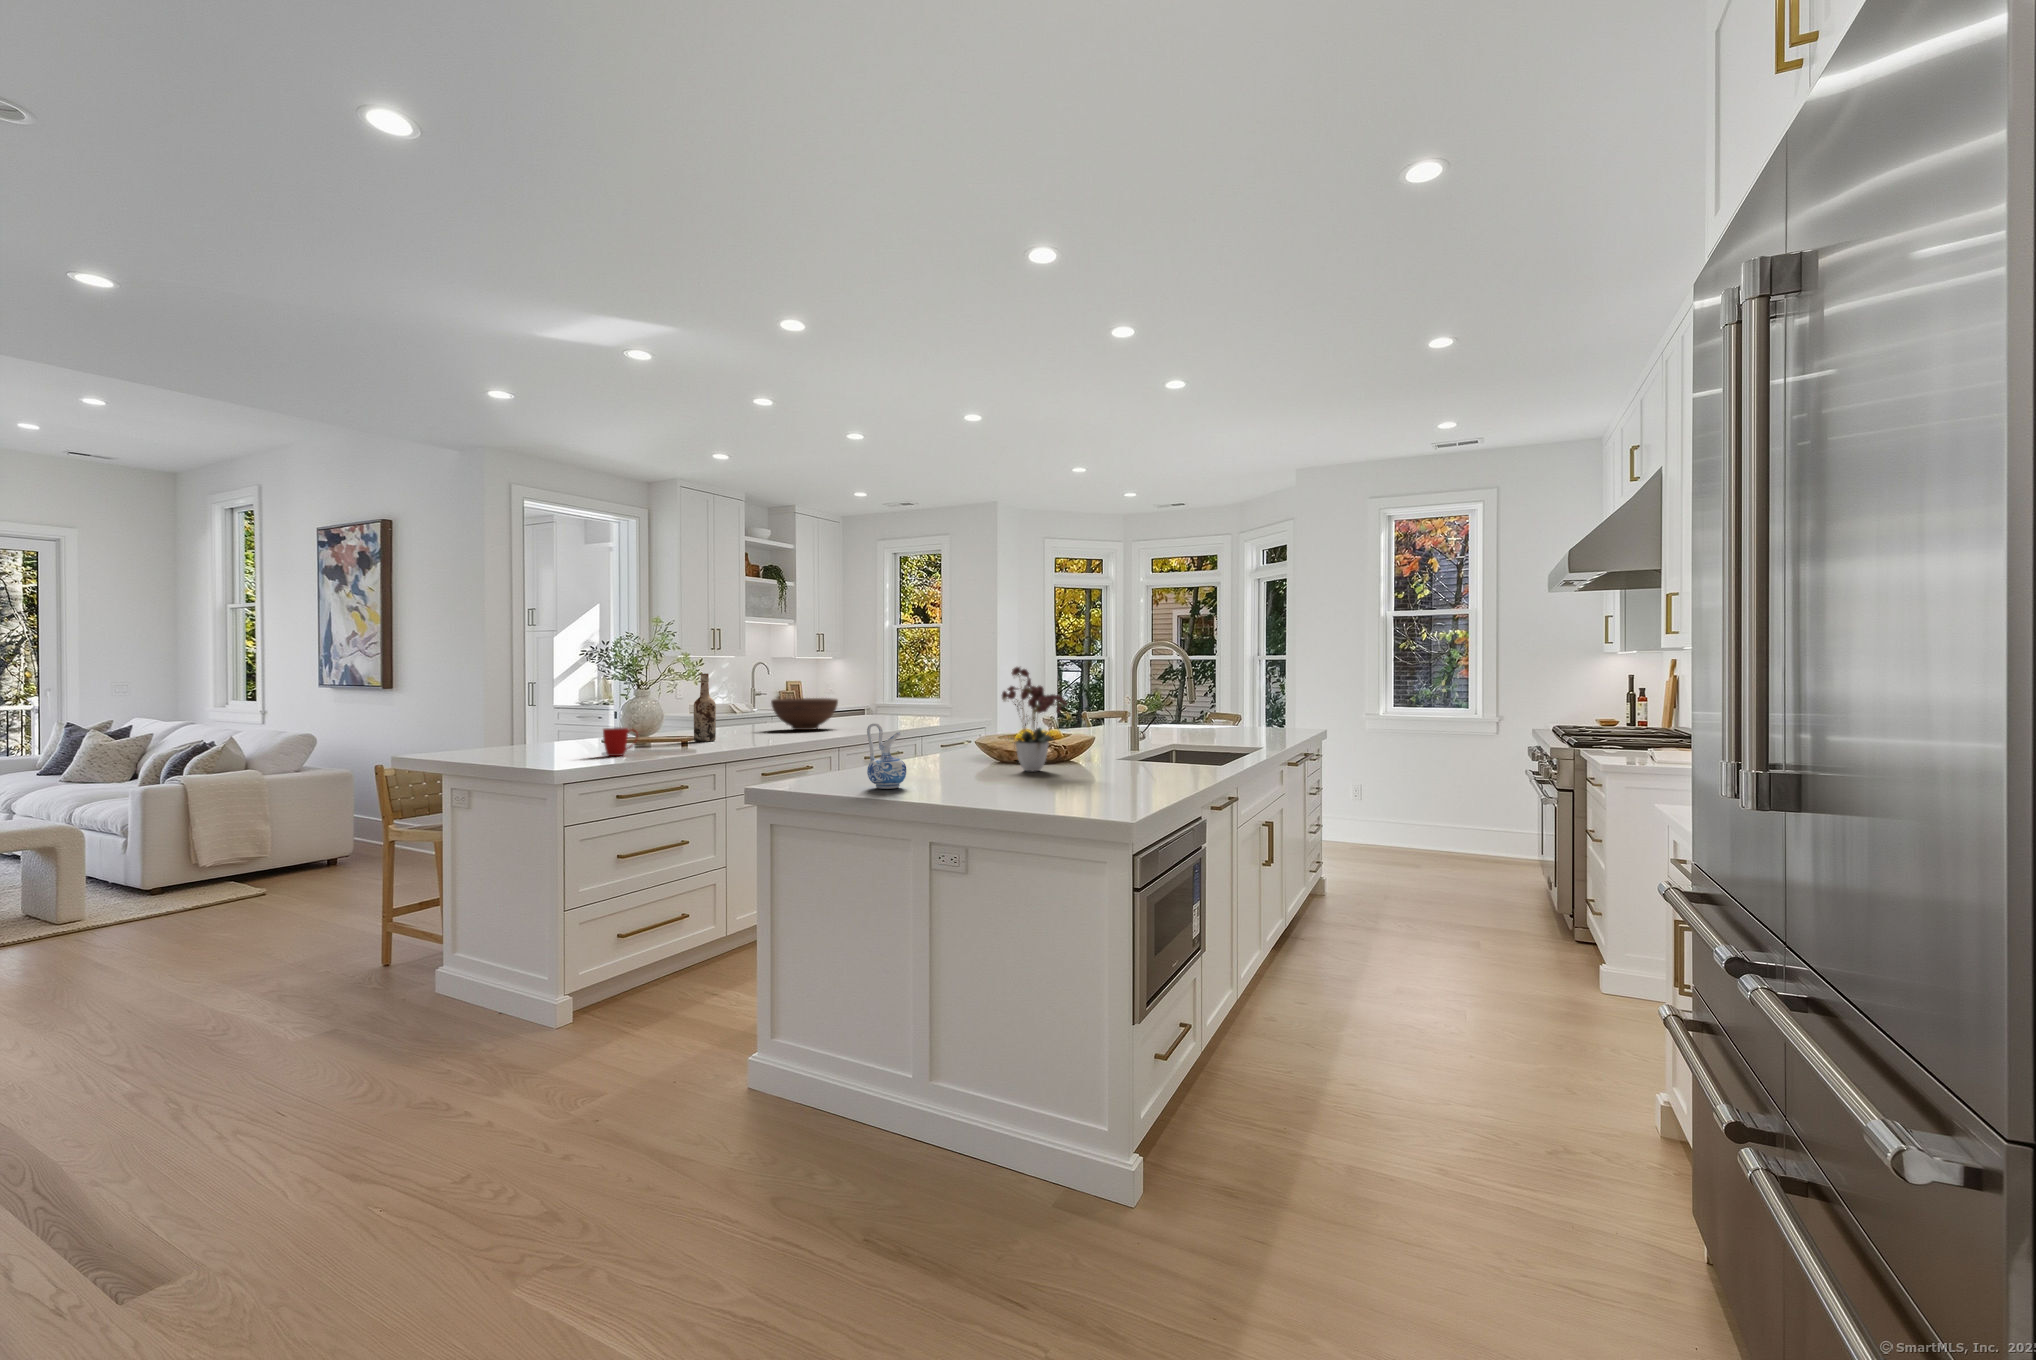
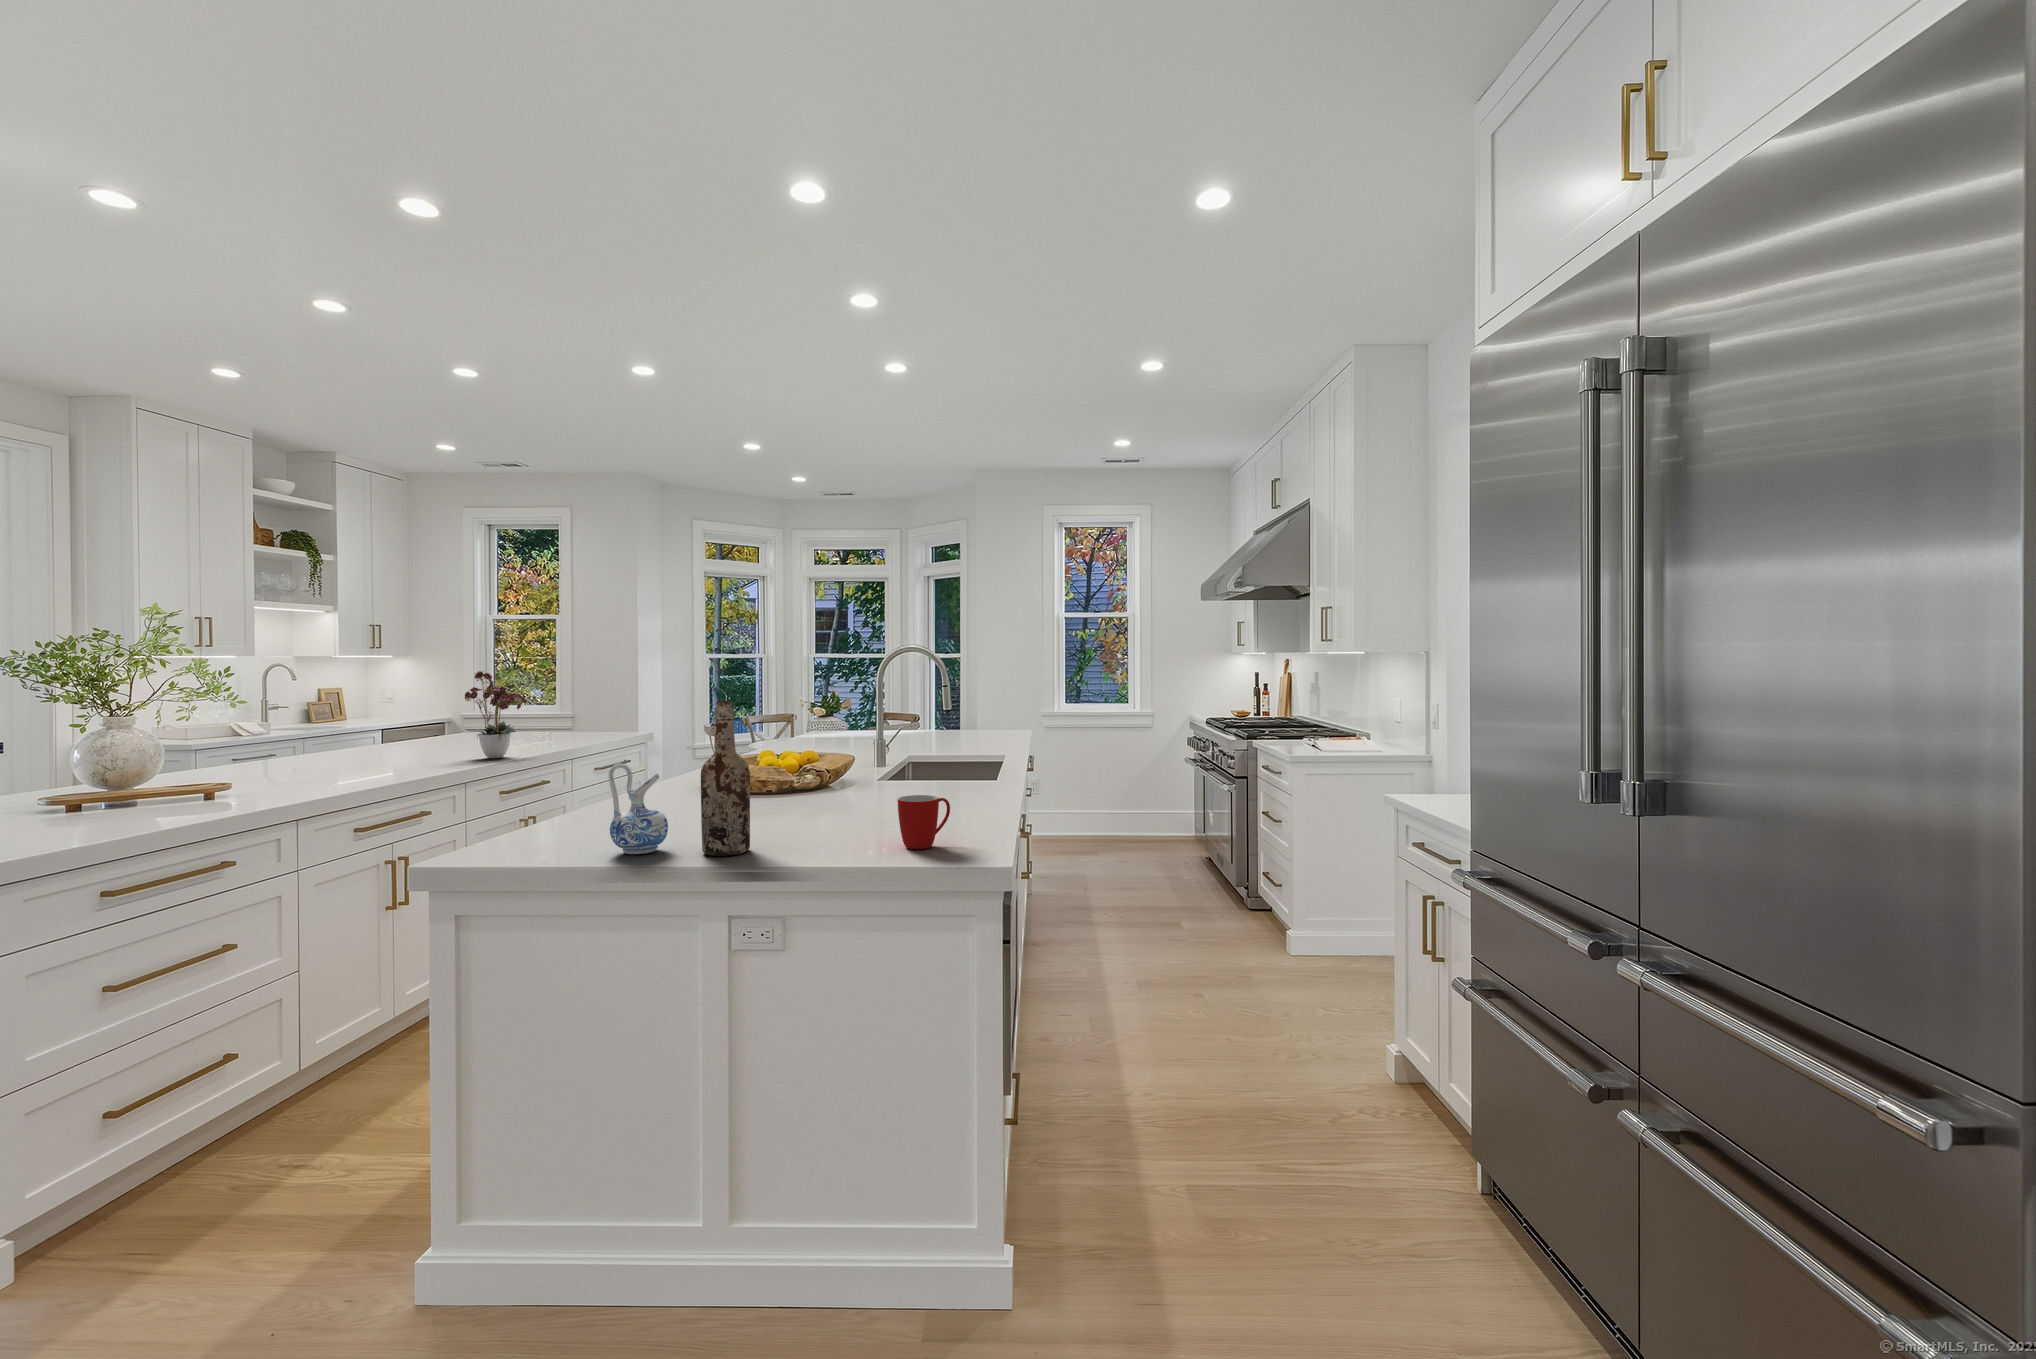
flower arrangement: present [1002,667,1067,771] -> present [465,671,527,758]
wine bottle: present [694,673,716,742] -> present [701,701,750,856]
fruit bowl: present [771,698,838,730] -> none [340,714,448,758]
mug: present [603,727,638,756] -> present [897,795,950,849]

